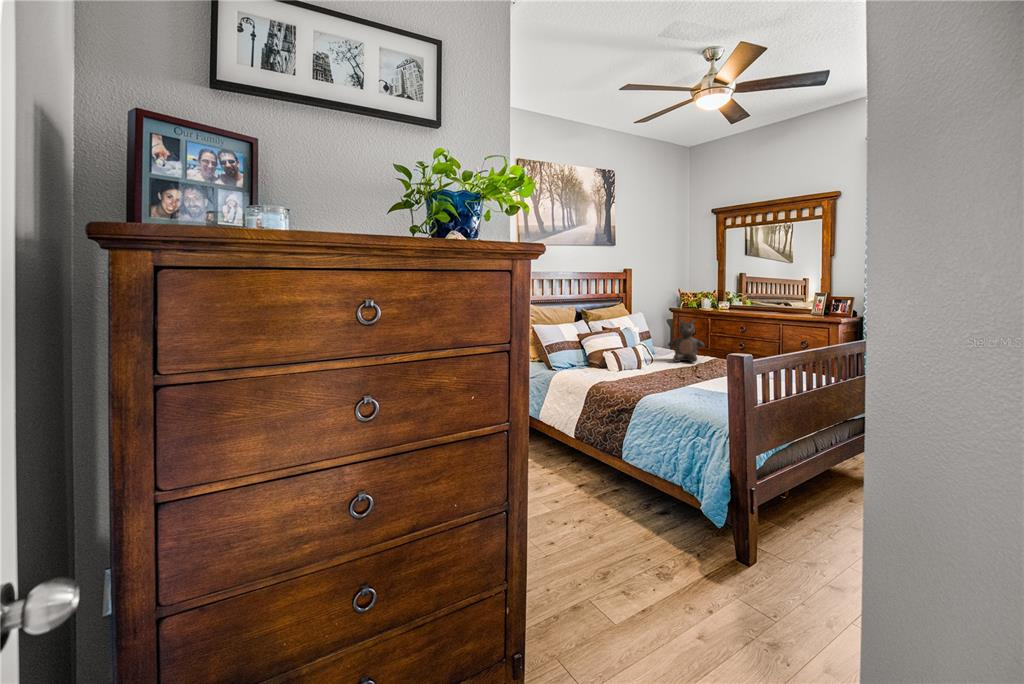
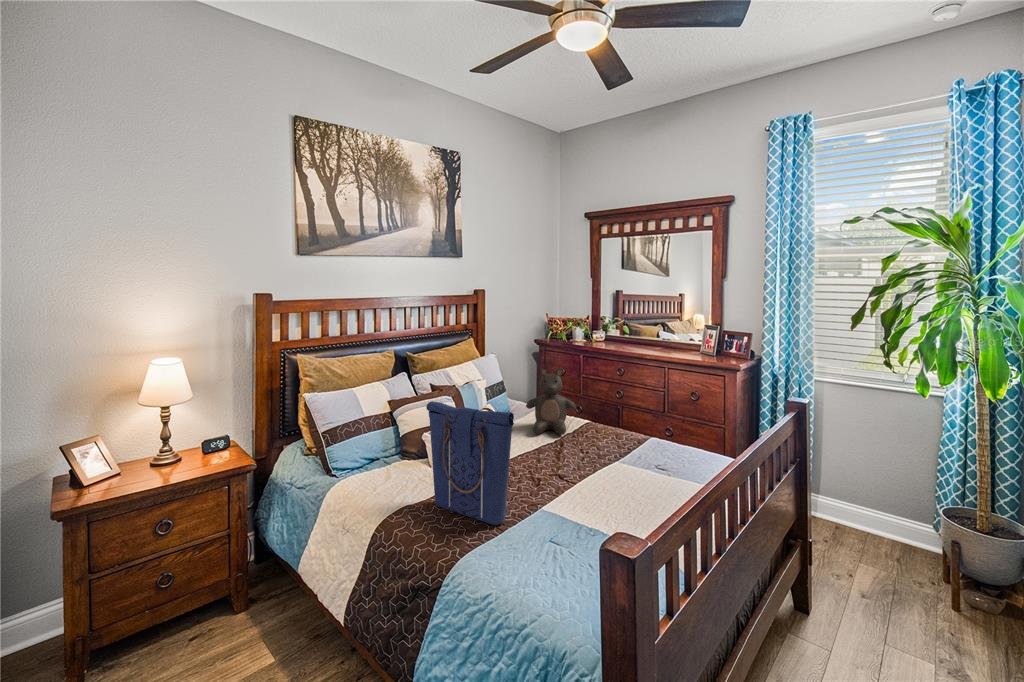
tote bag: none [614,322,668,387] -> present [426,401,514,525]

